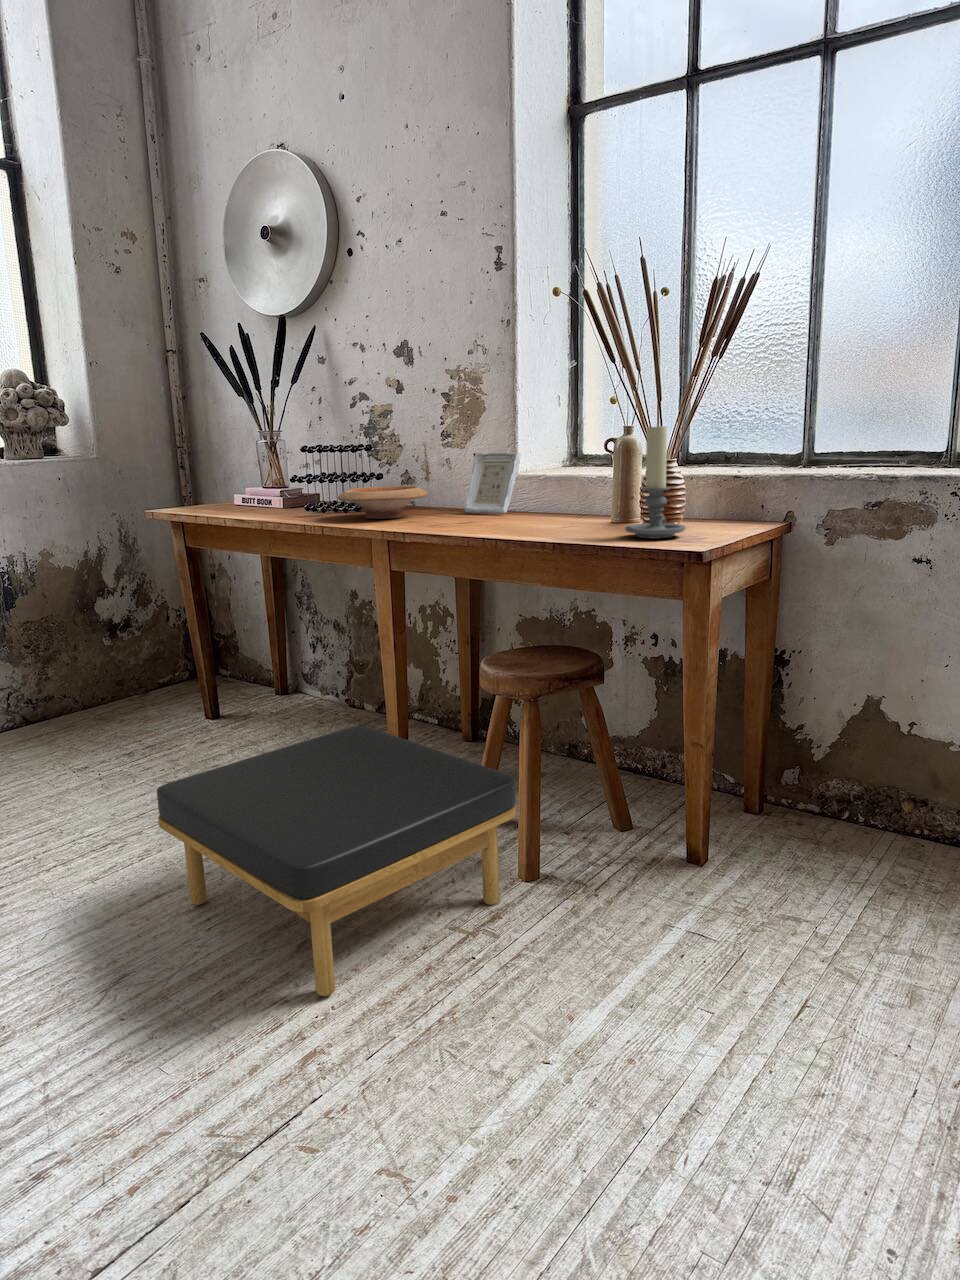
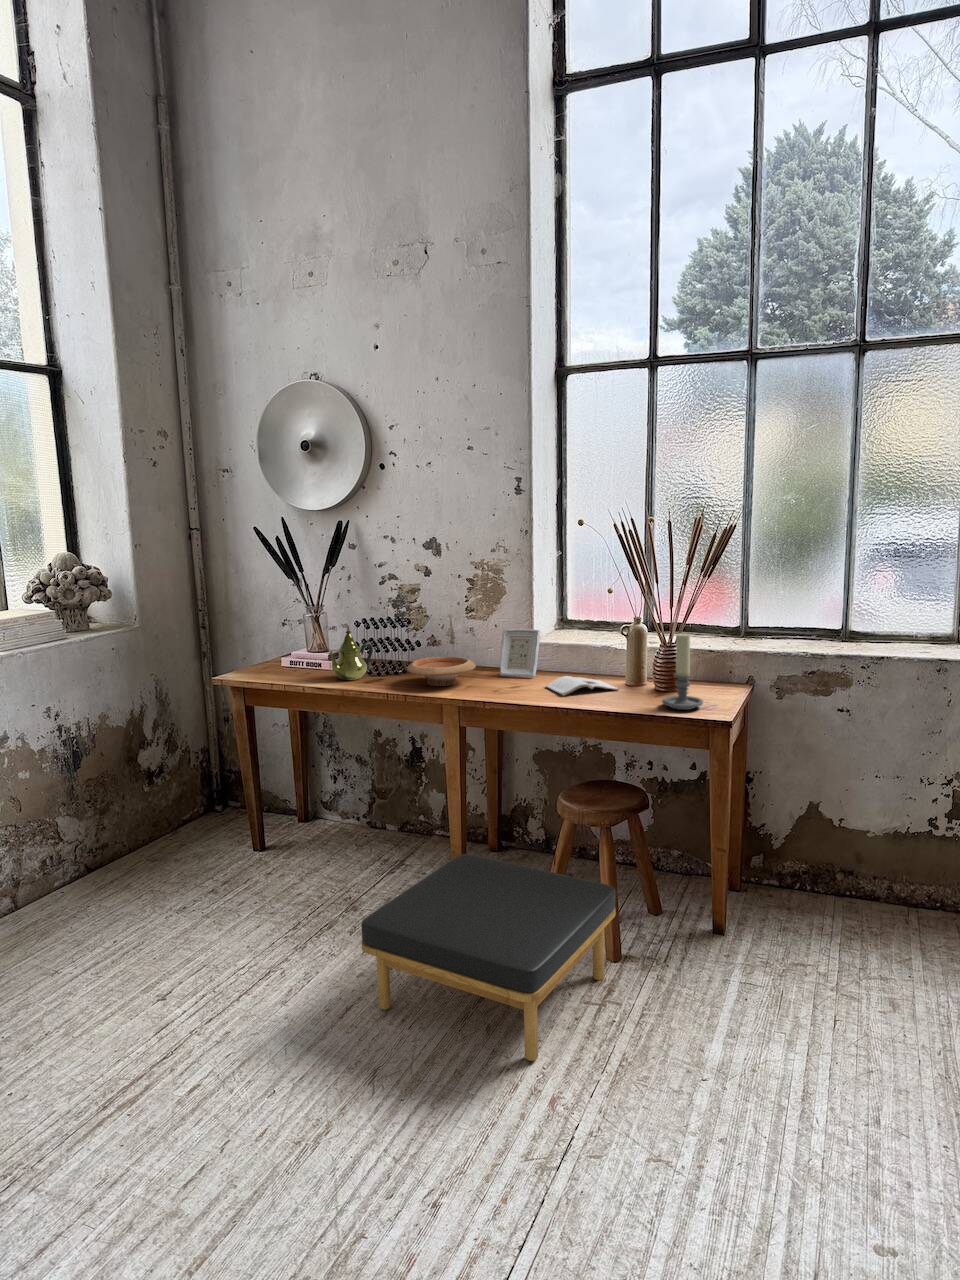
teapot: none [256,446,323,514] -> present [328,625,373,680]
magazine: none [504,507,595,527] -> present [546,676,618,696]

